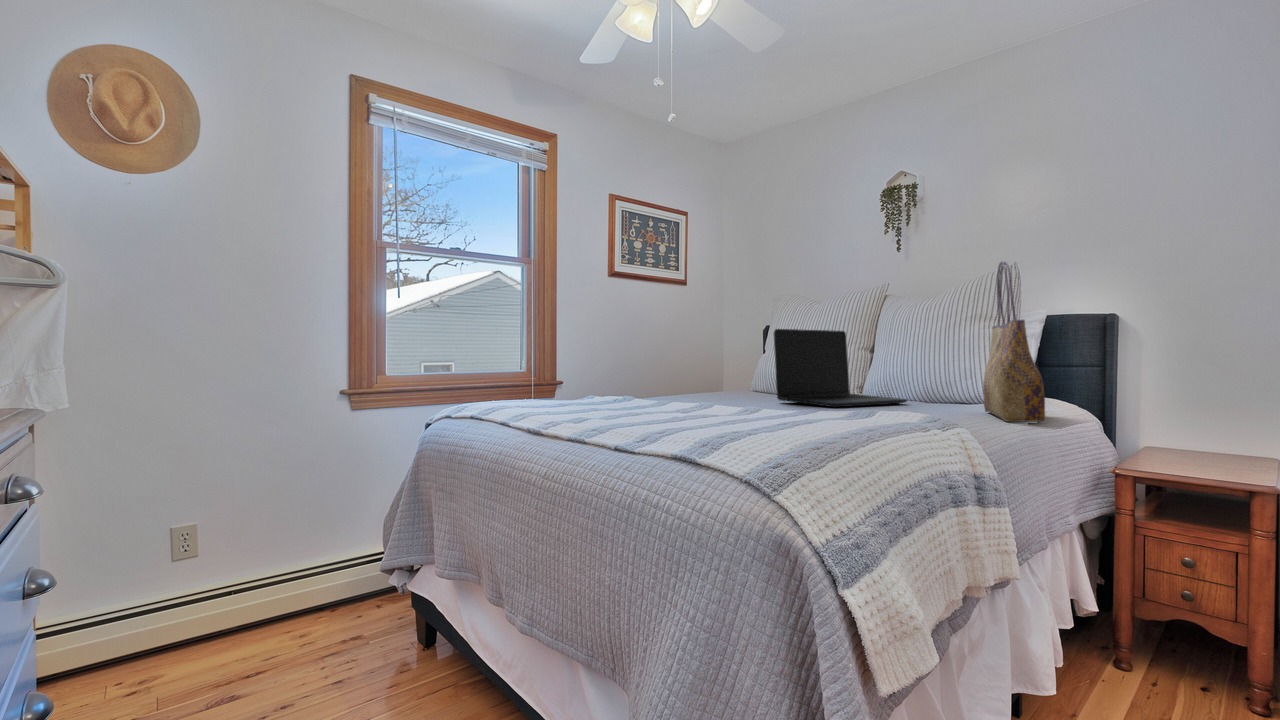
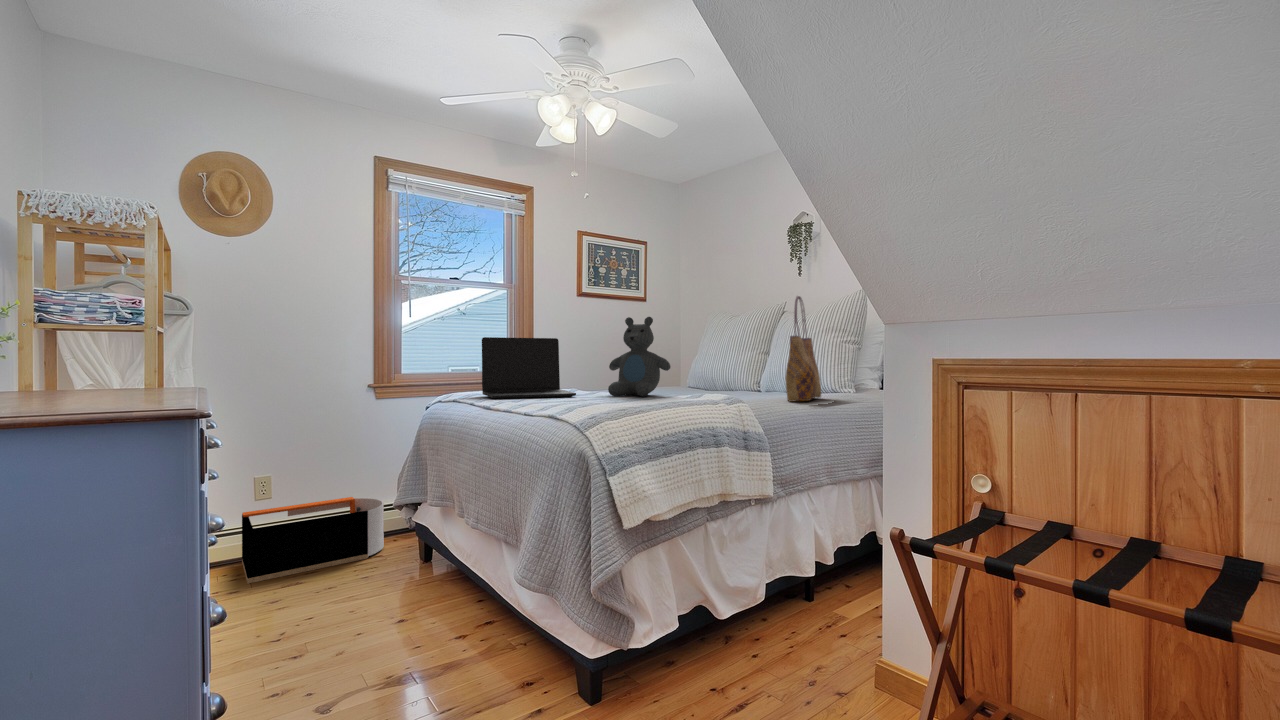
teddy bear: none [690,295,782,410] -> present [608,317,671,397]
laptop: present [774,329,907,408] -> present [482,337,576,399]
storage bin: none [152,546,362,697] -> present [242,497,384,584]

